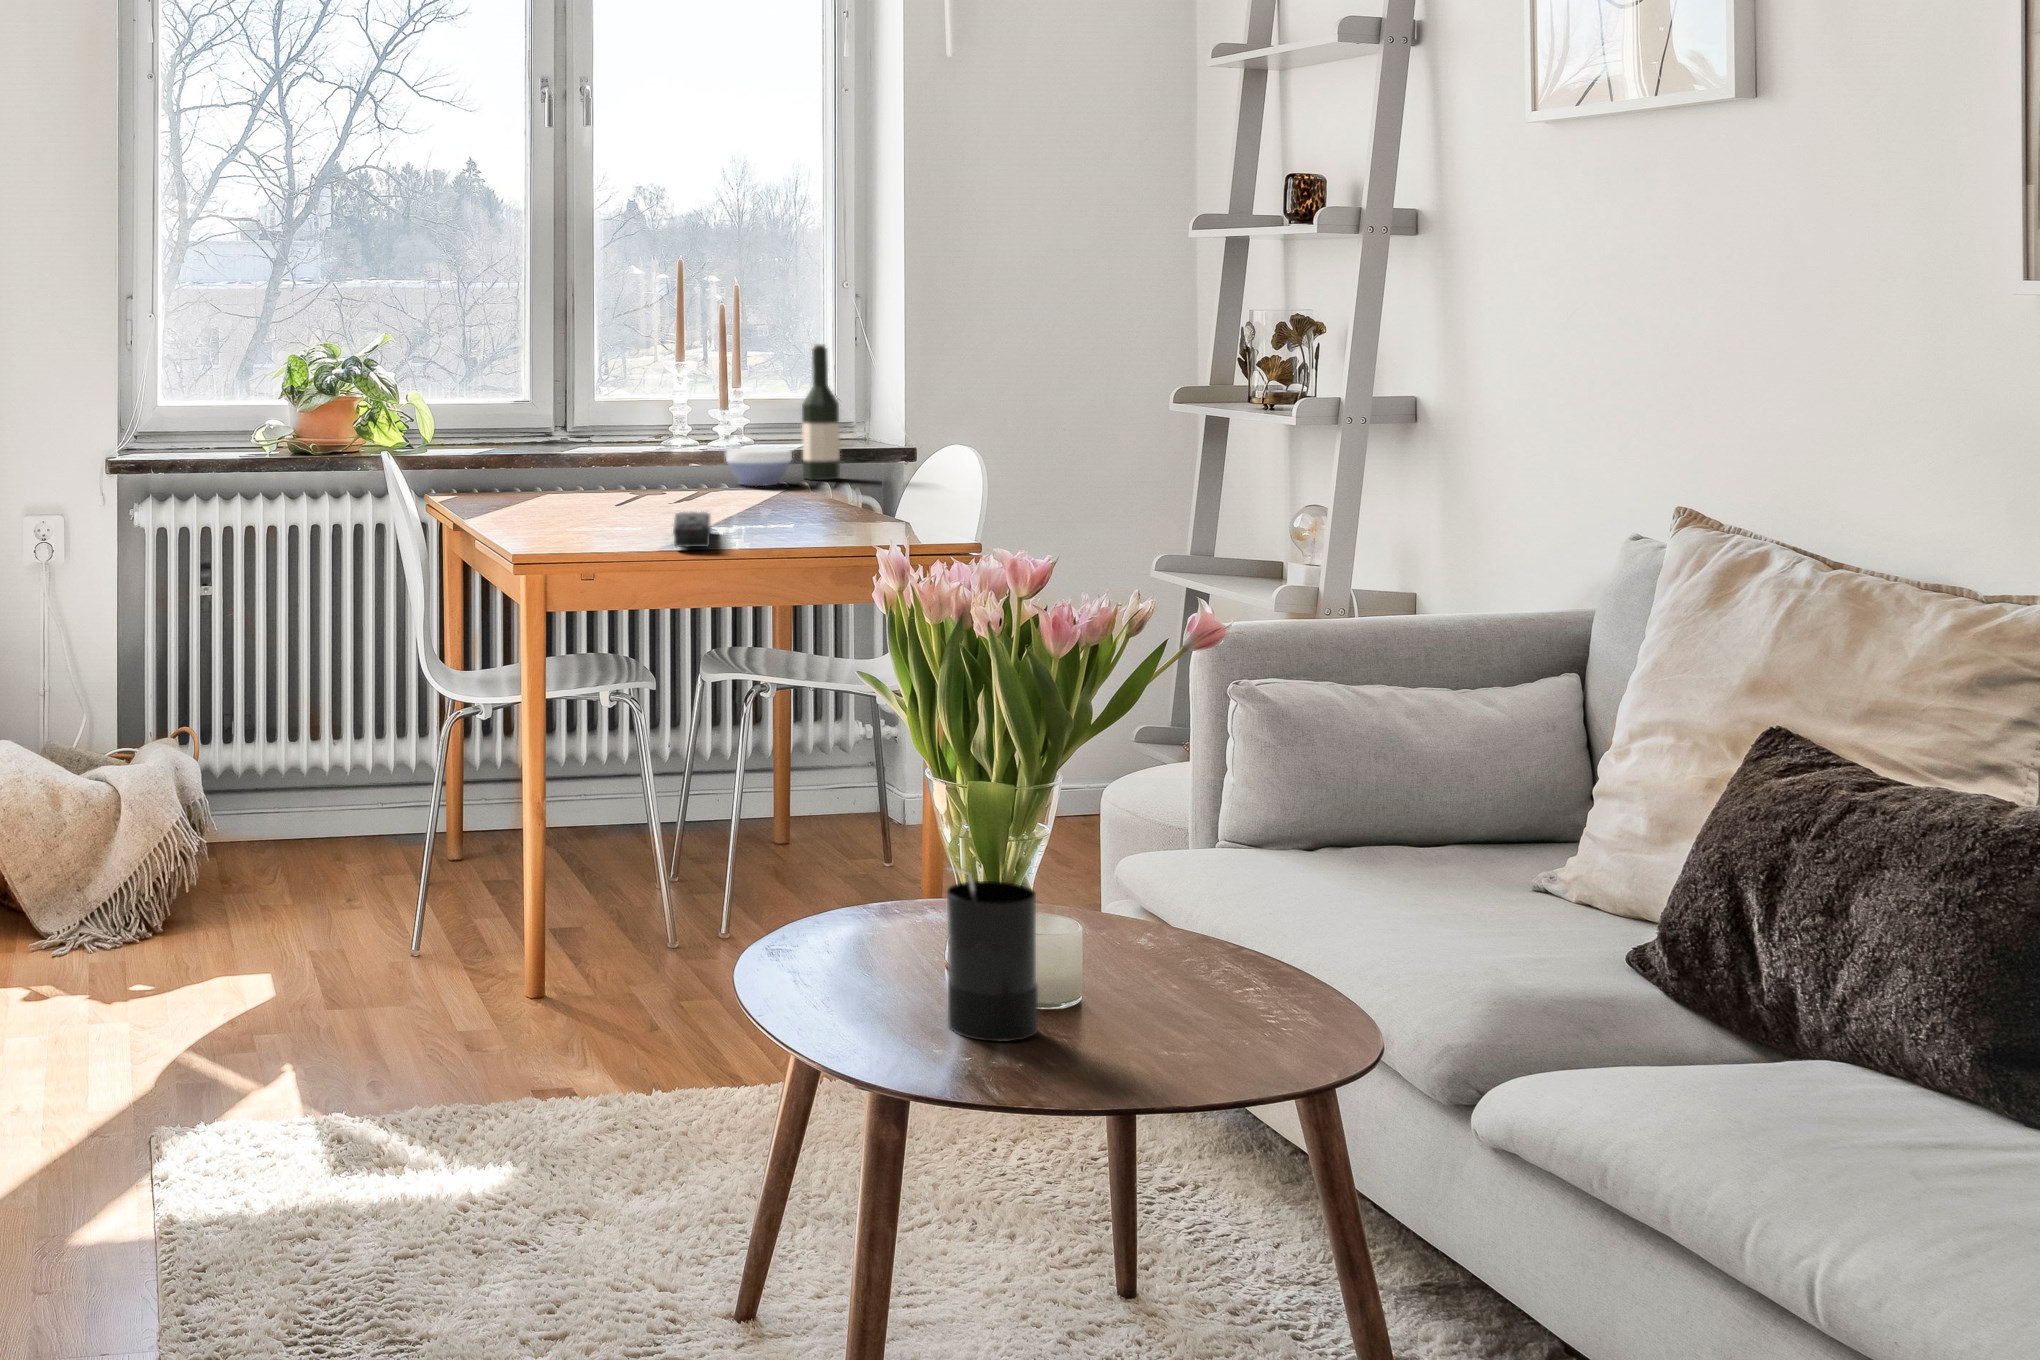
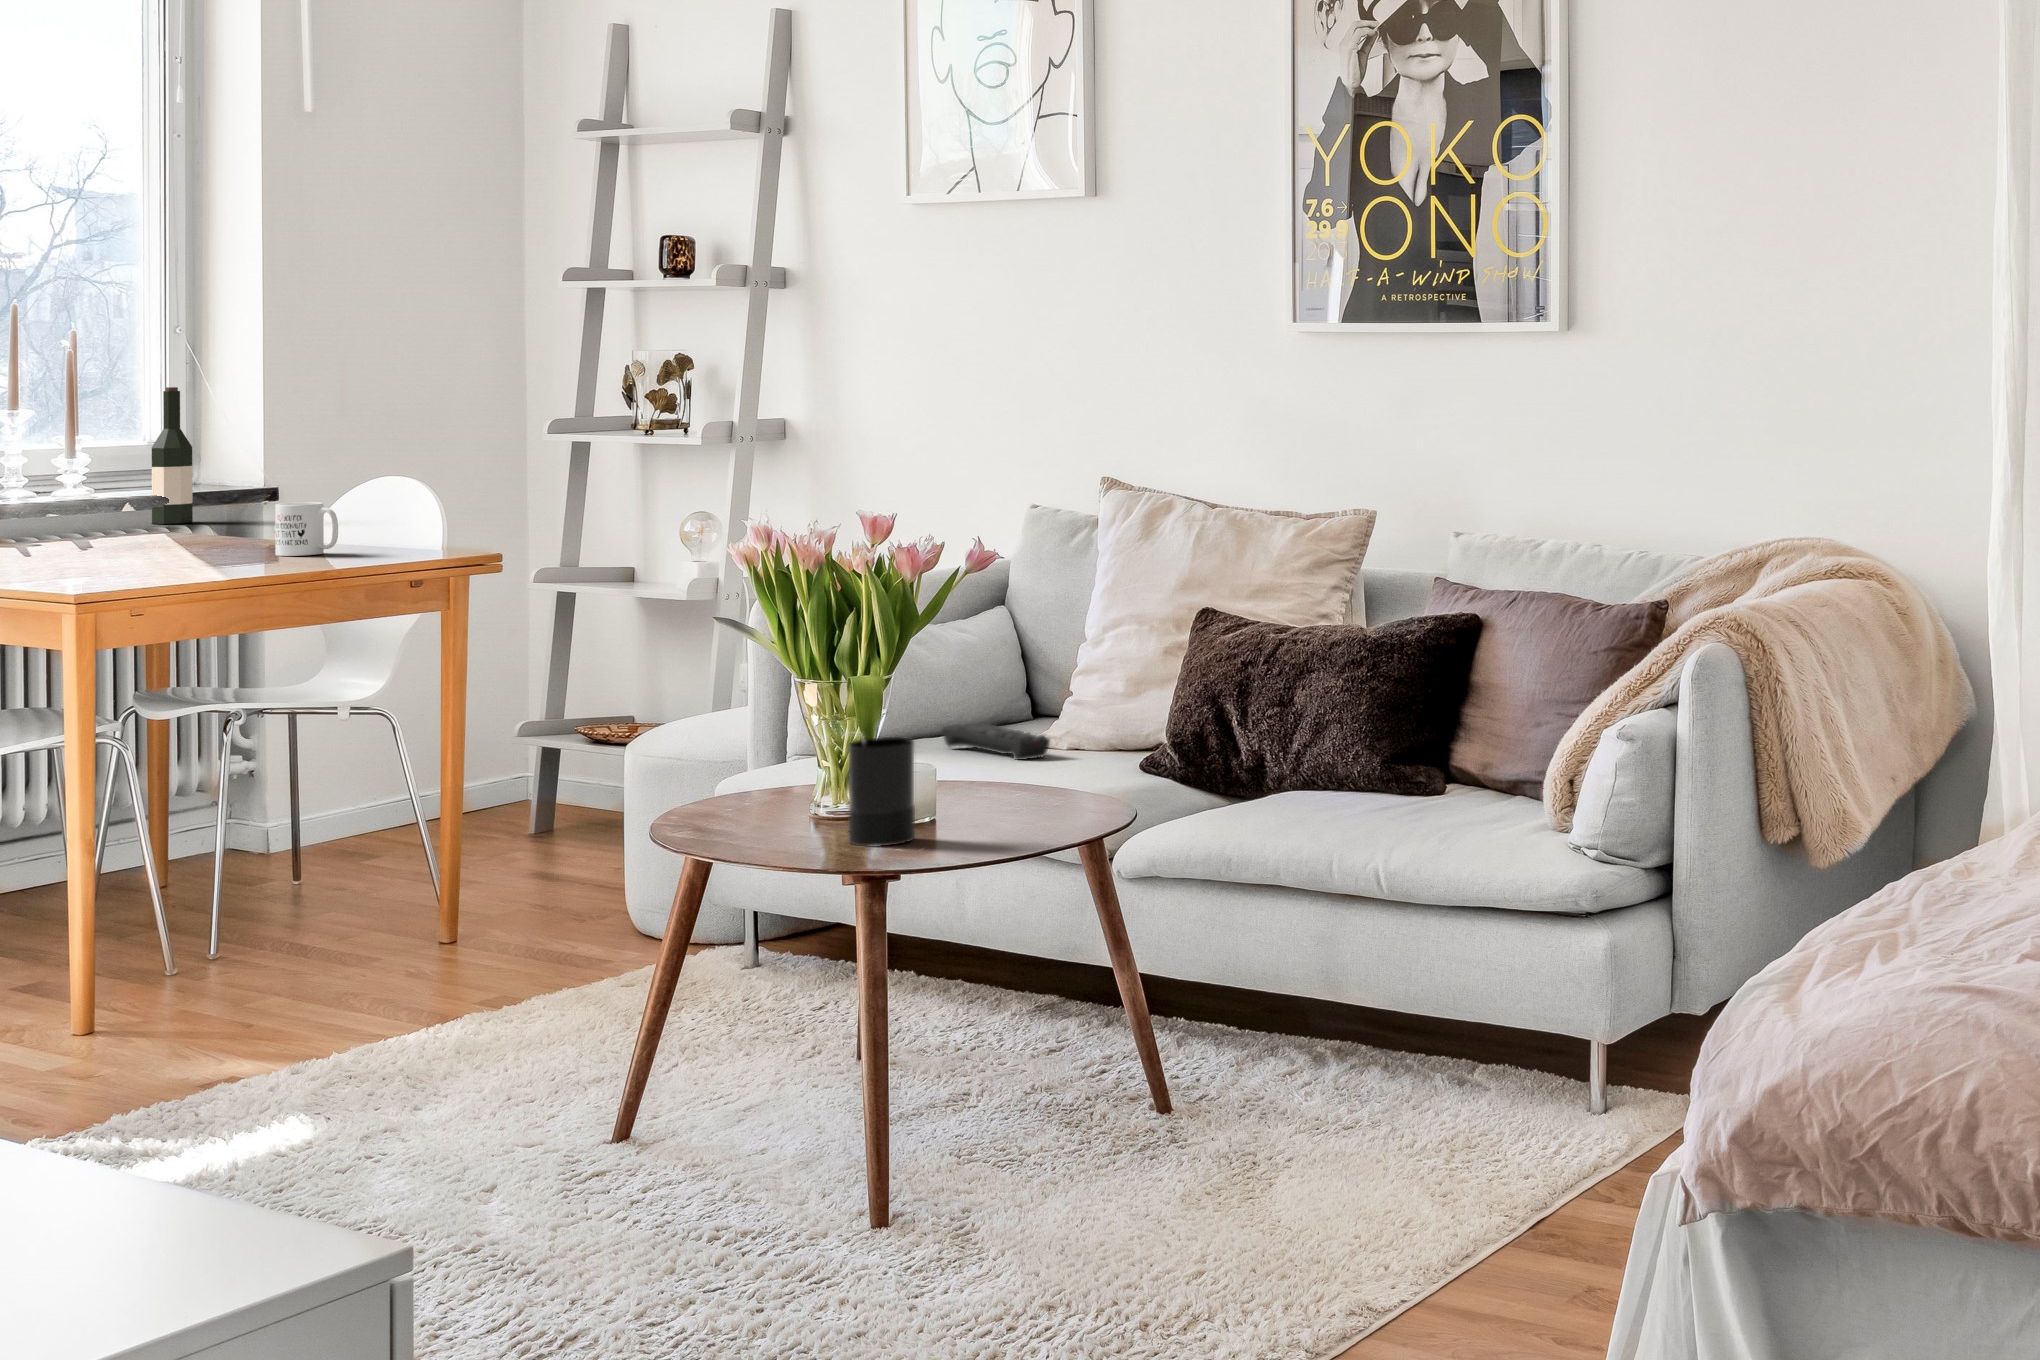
bowl: present [726,447,792,486] -> none [78,492,158,531]
mug: none [812,472,864,529] -> present [275,502,338,556]
remote control: present [673,512,711,547] -> present [942,723,1050,760]

